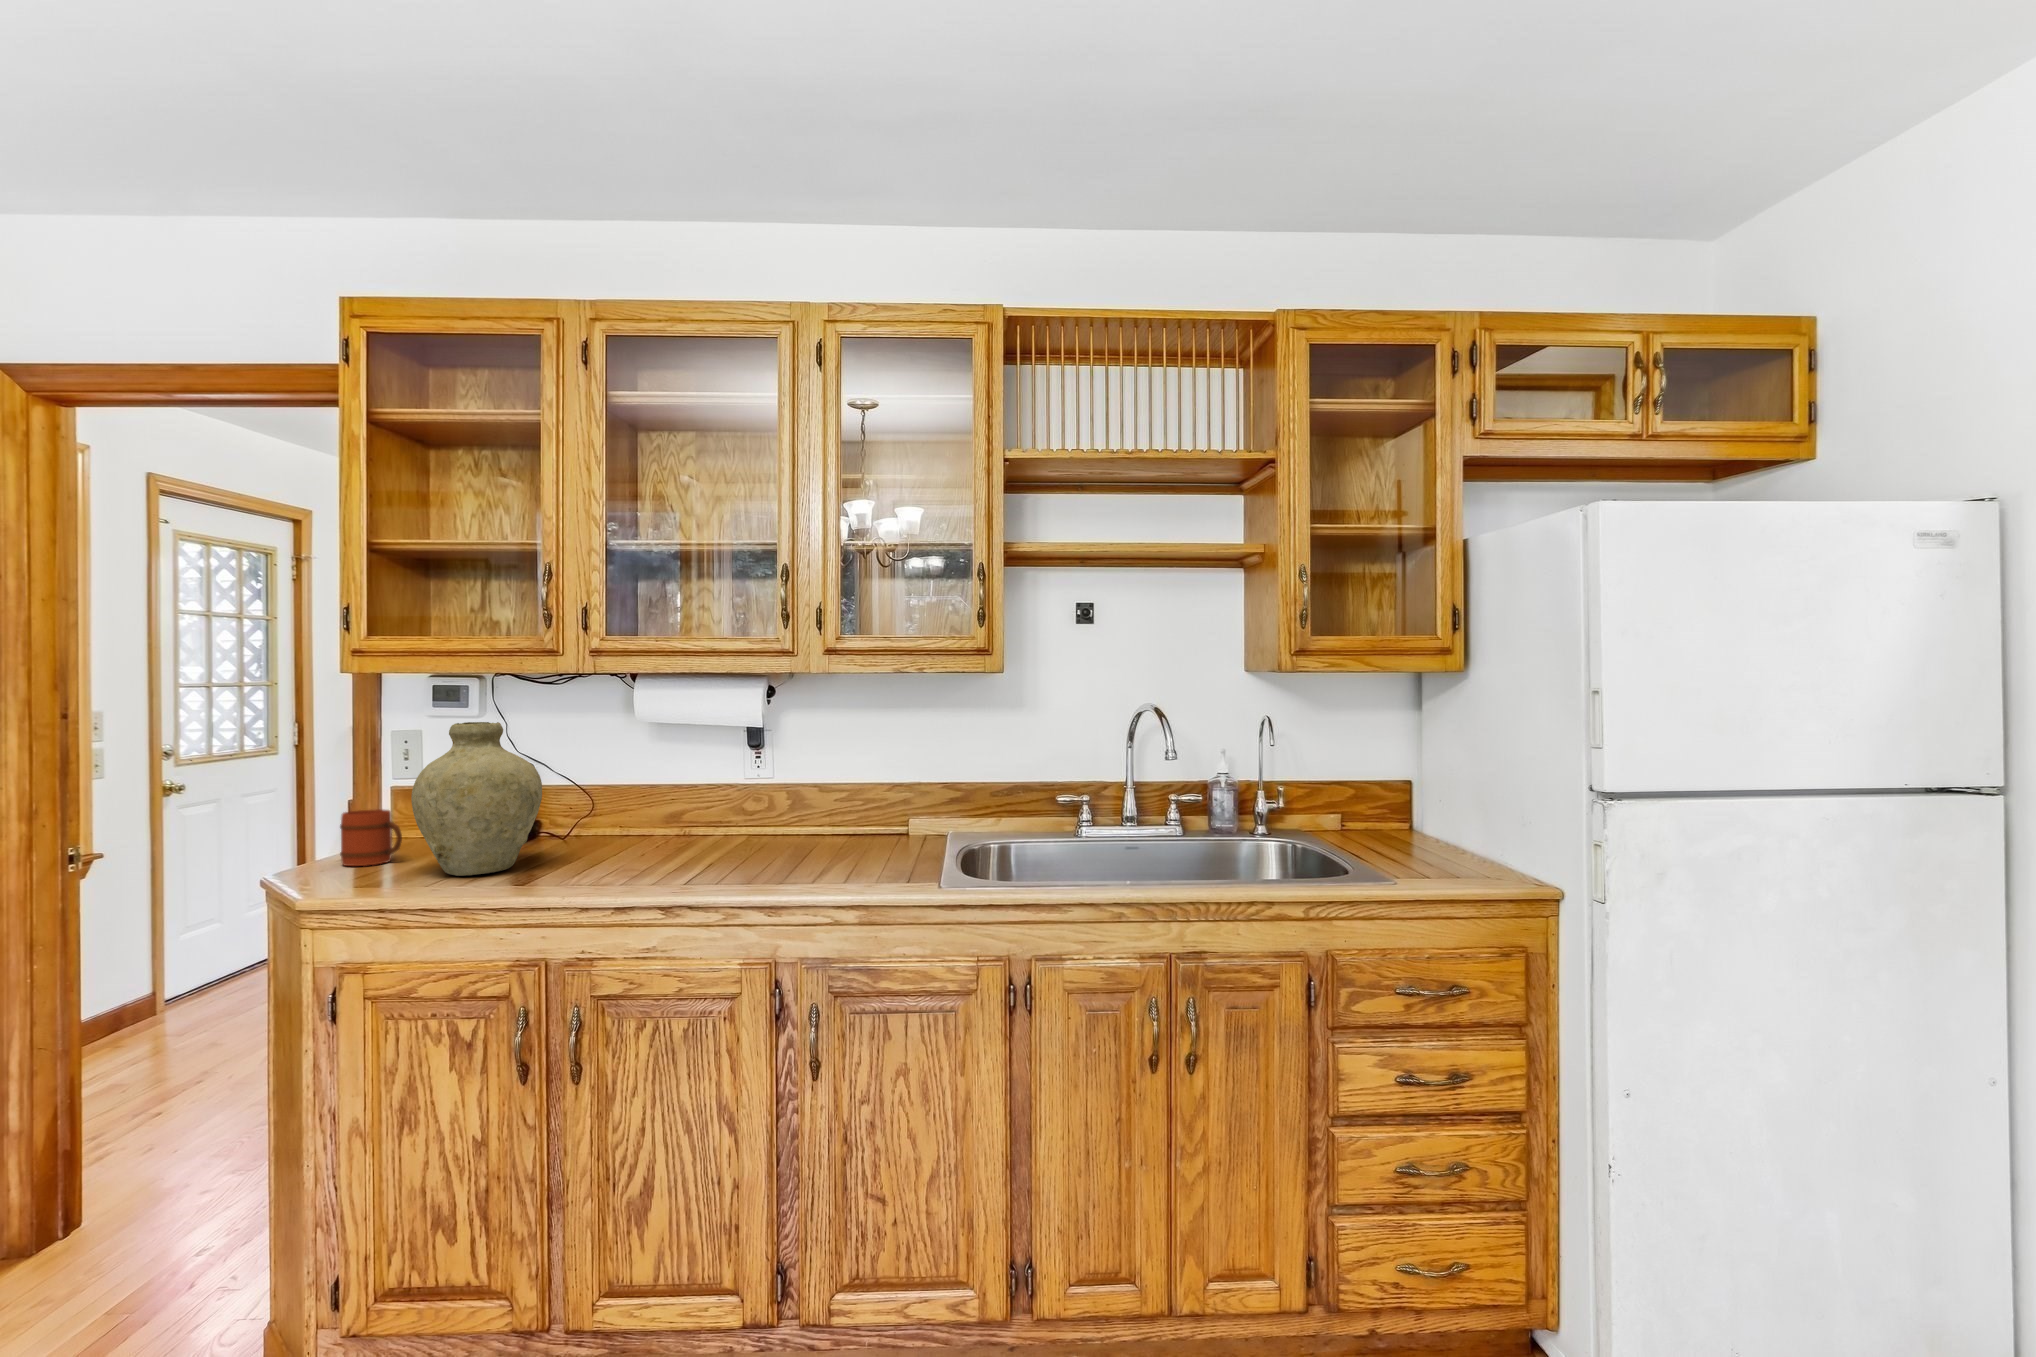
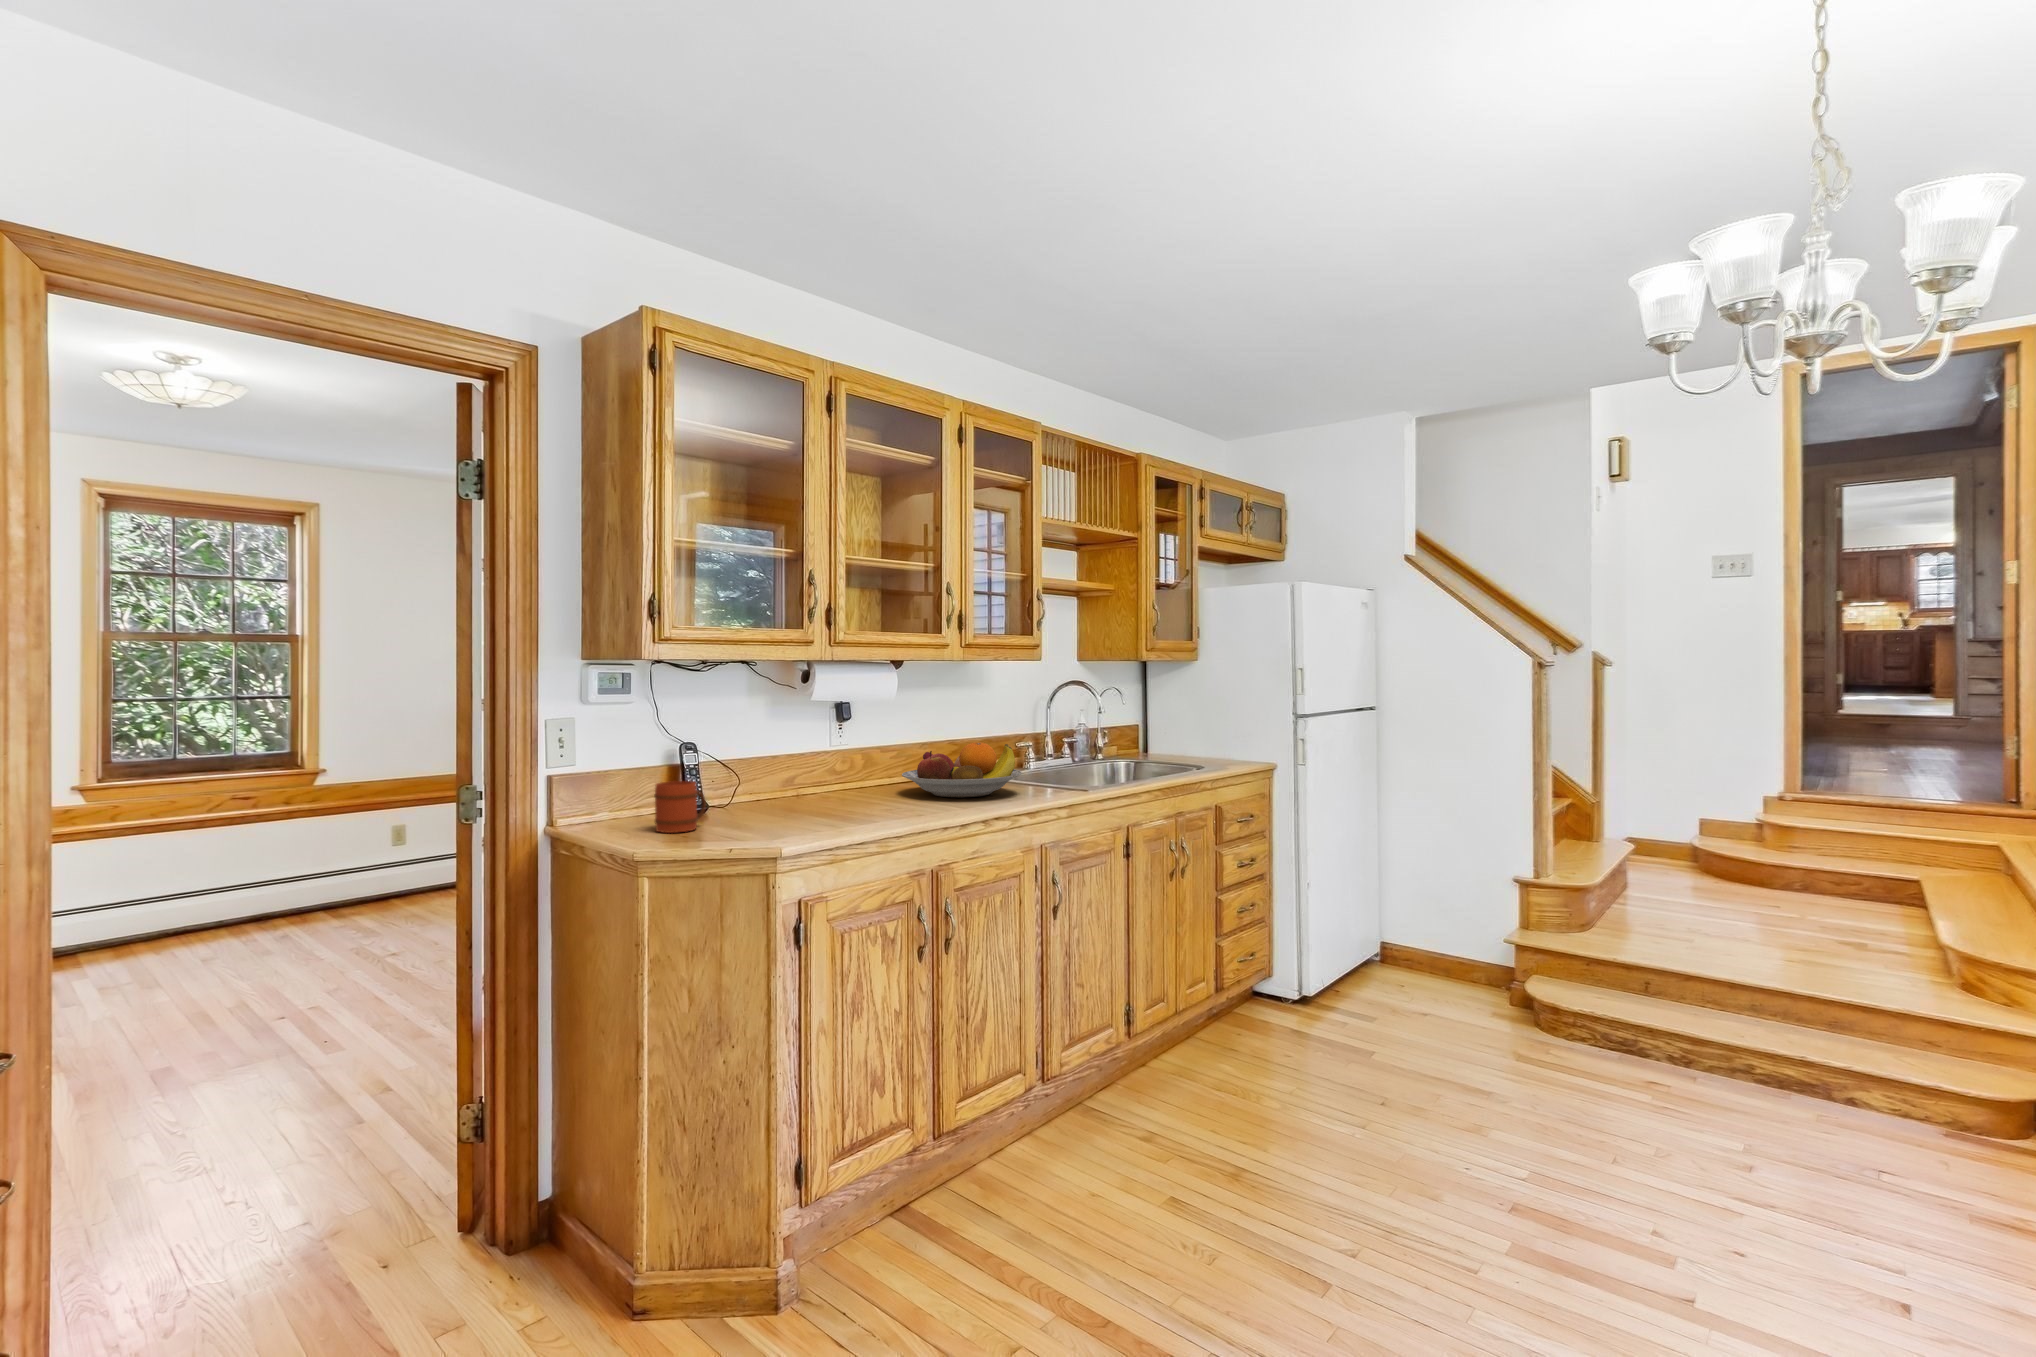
vase: present [411,722,542,876] -> none [749,697,849,823]
fruit bowl: none [696,794,870,872] -> present [902,742,1022,797]

